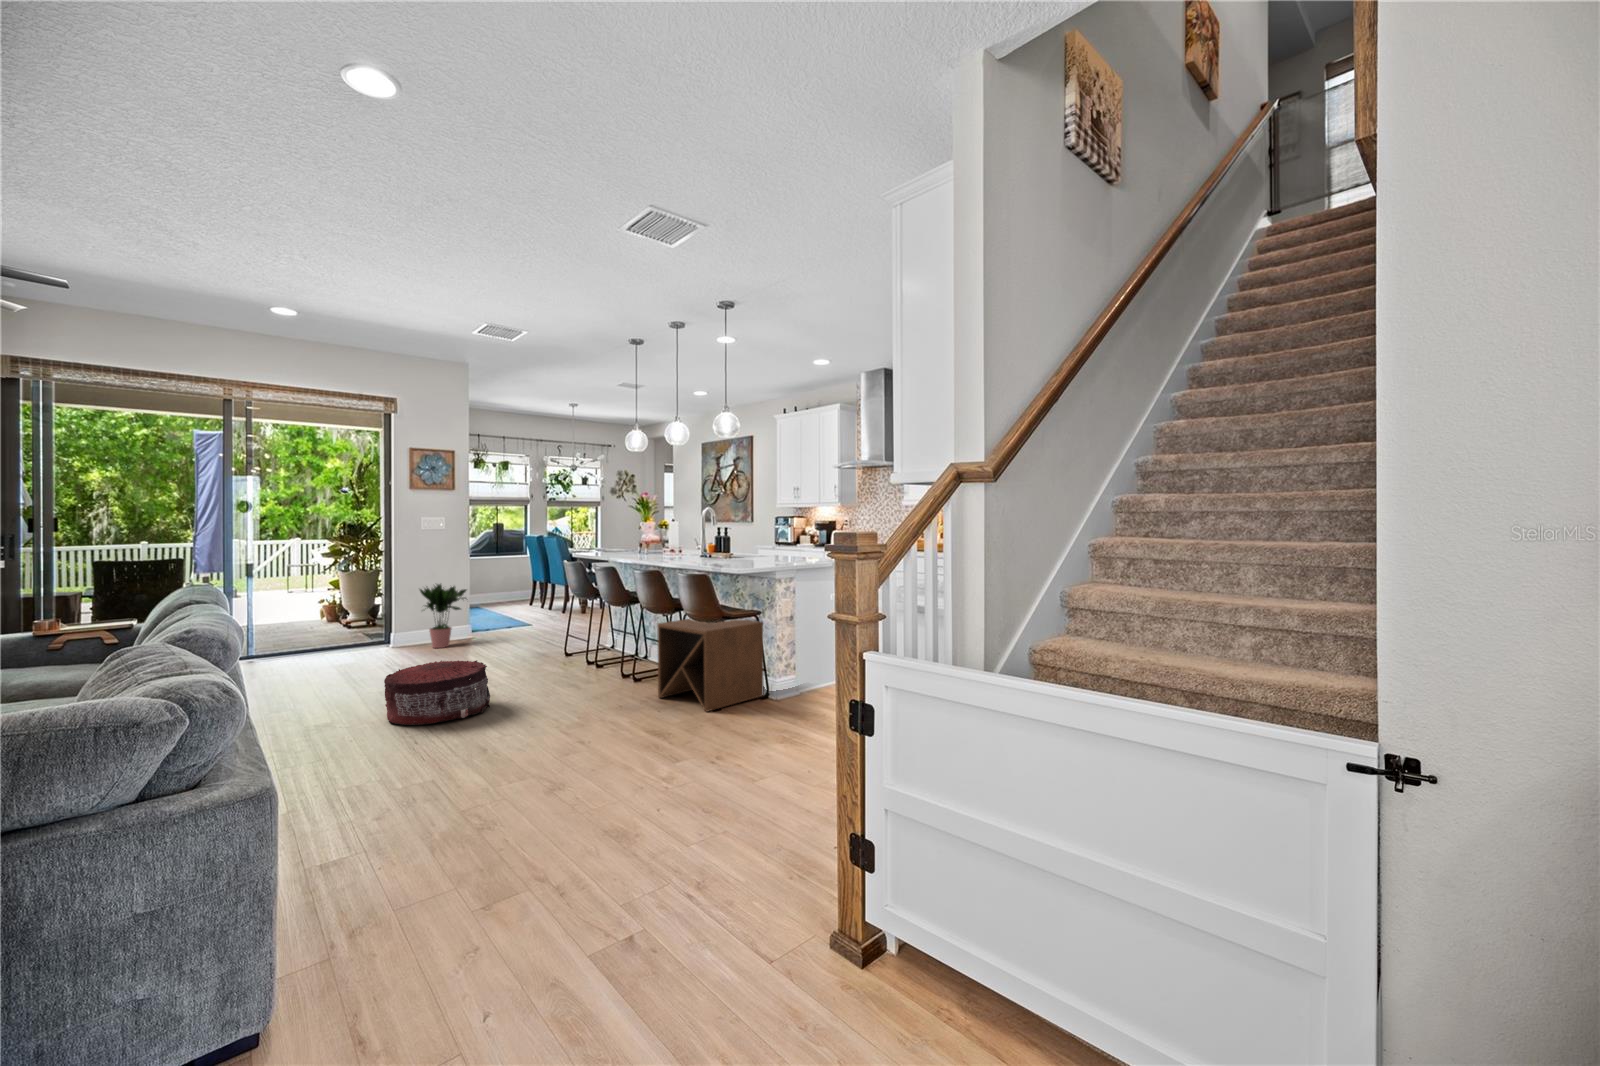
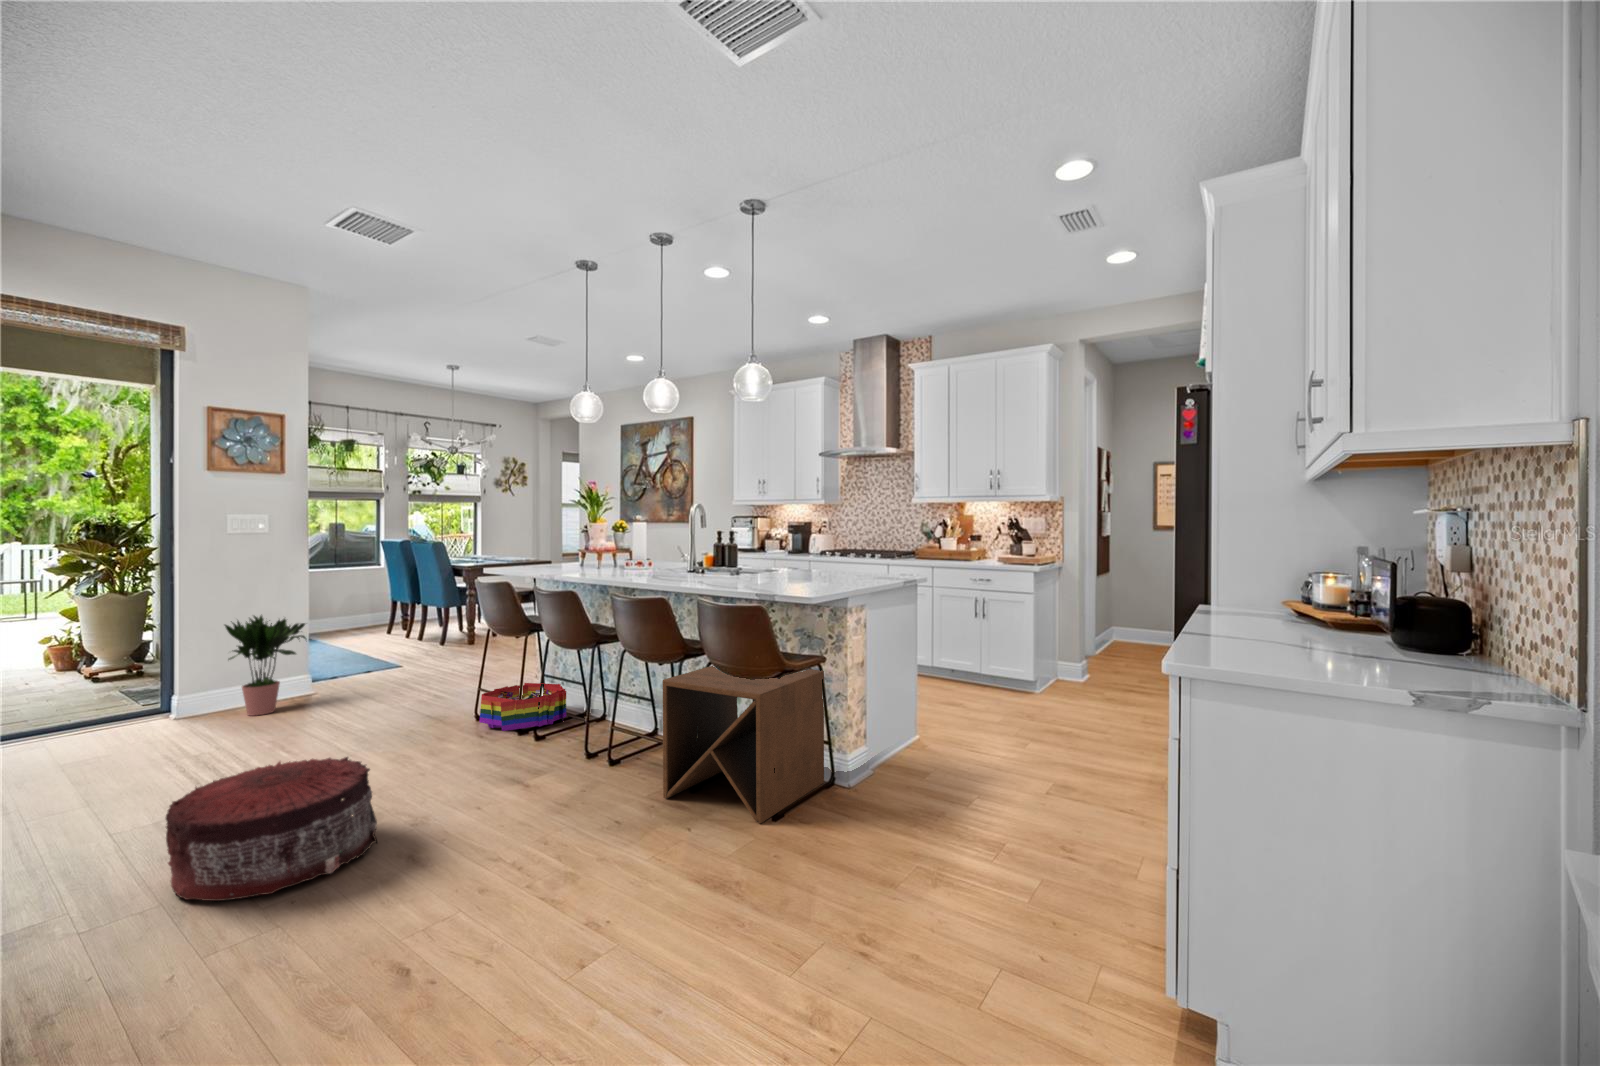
storage bin: none [567,633,624,661] -> present [479,683,566,731]

